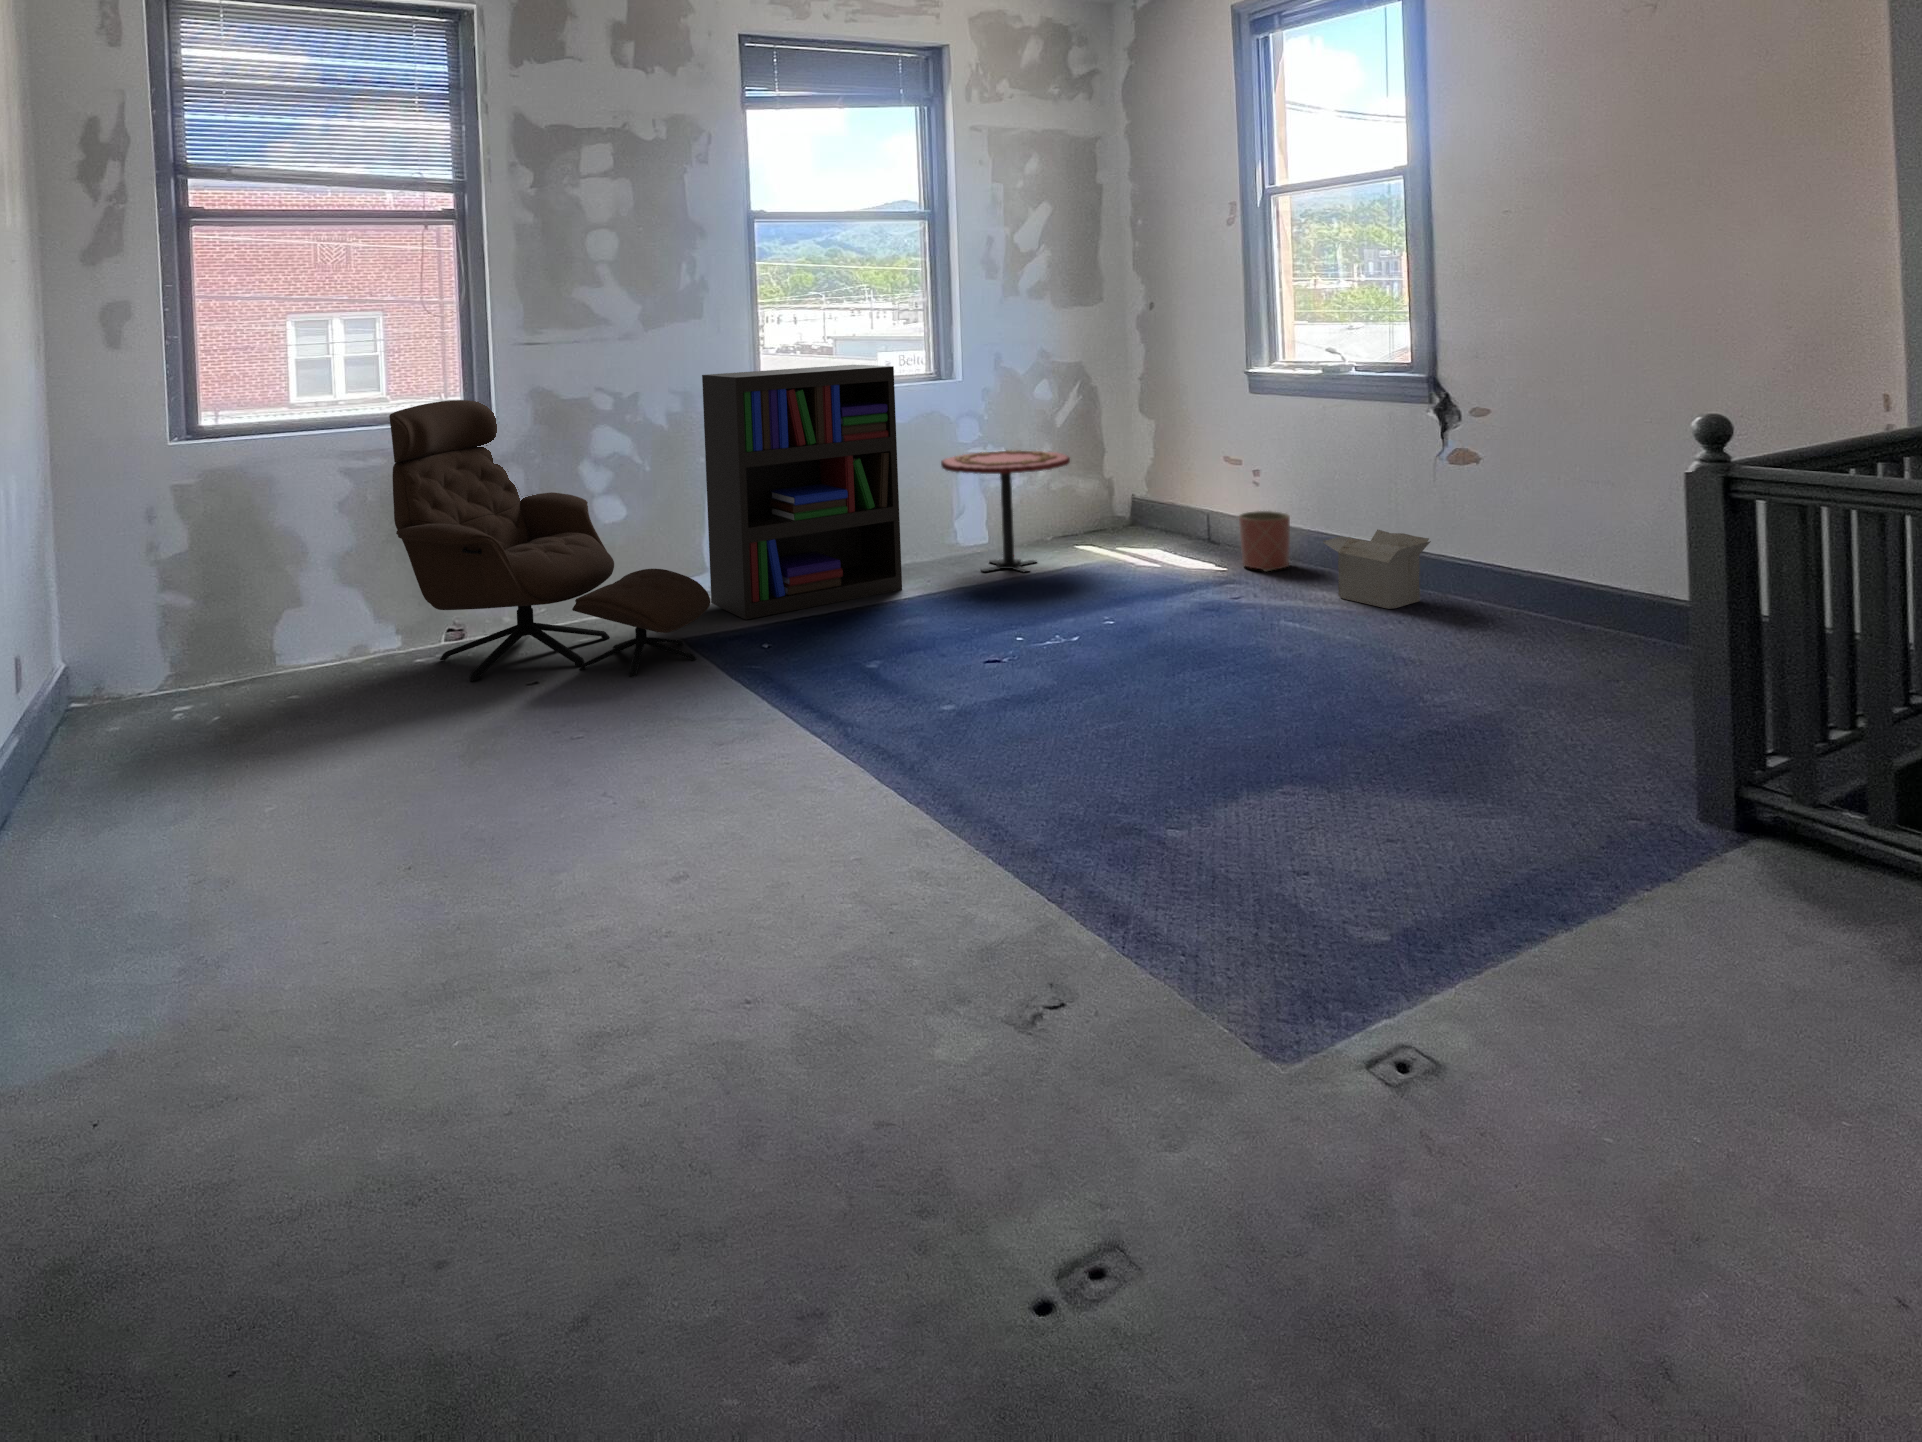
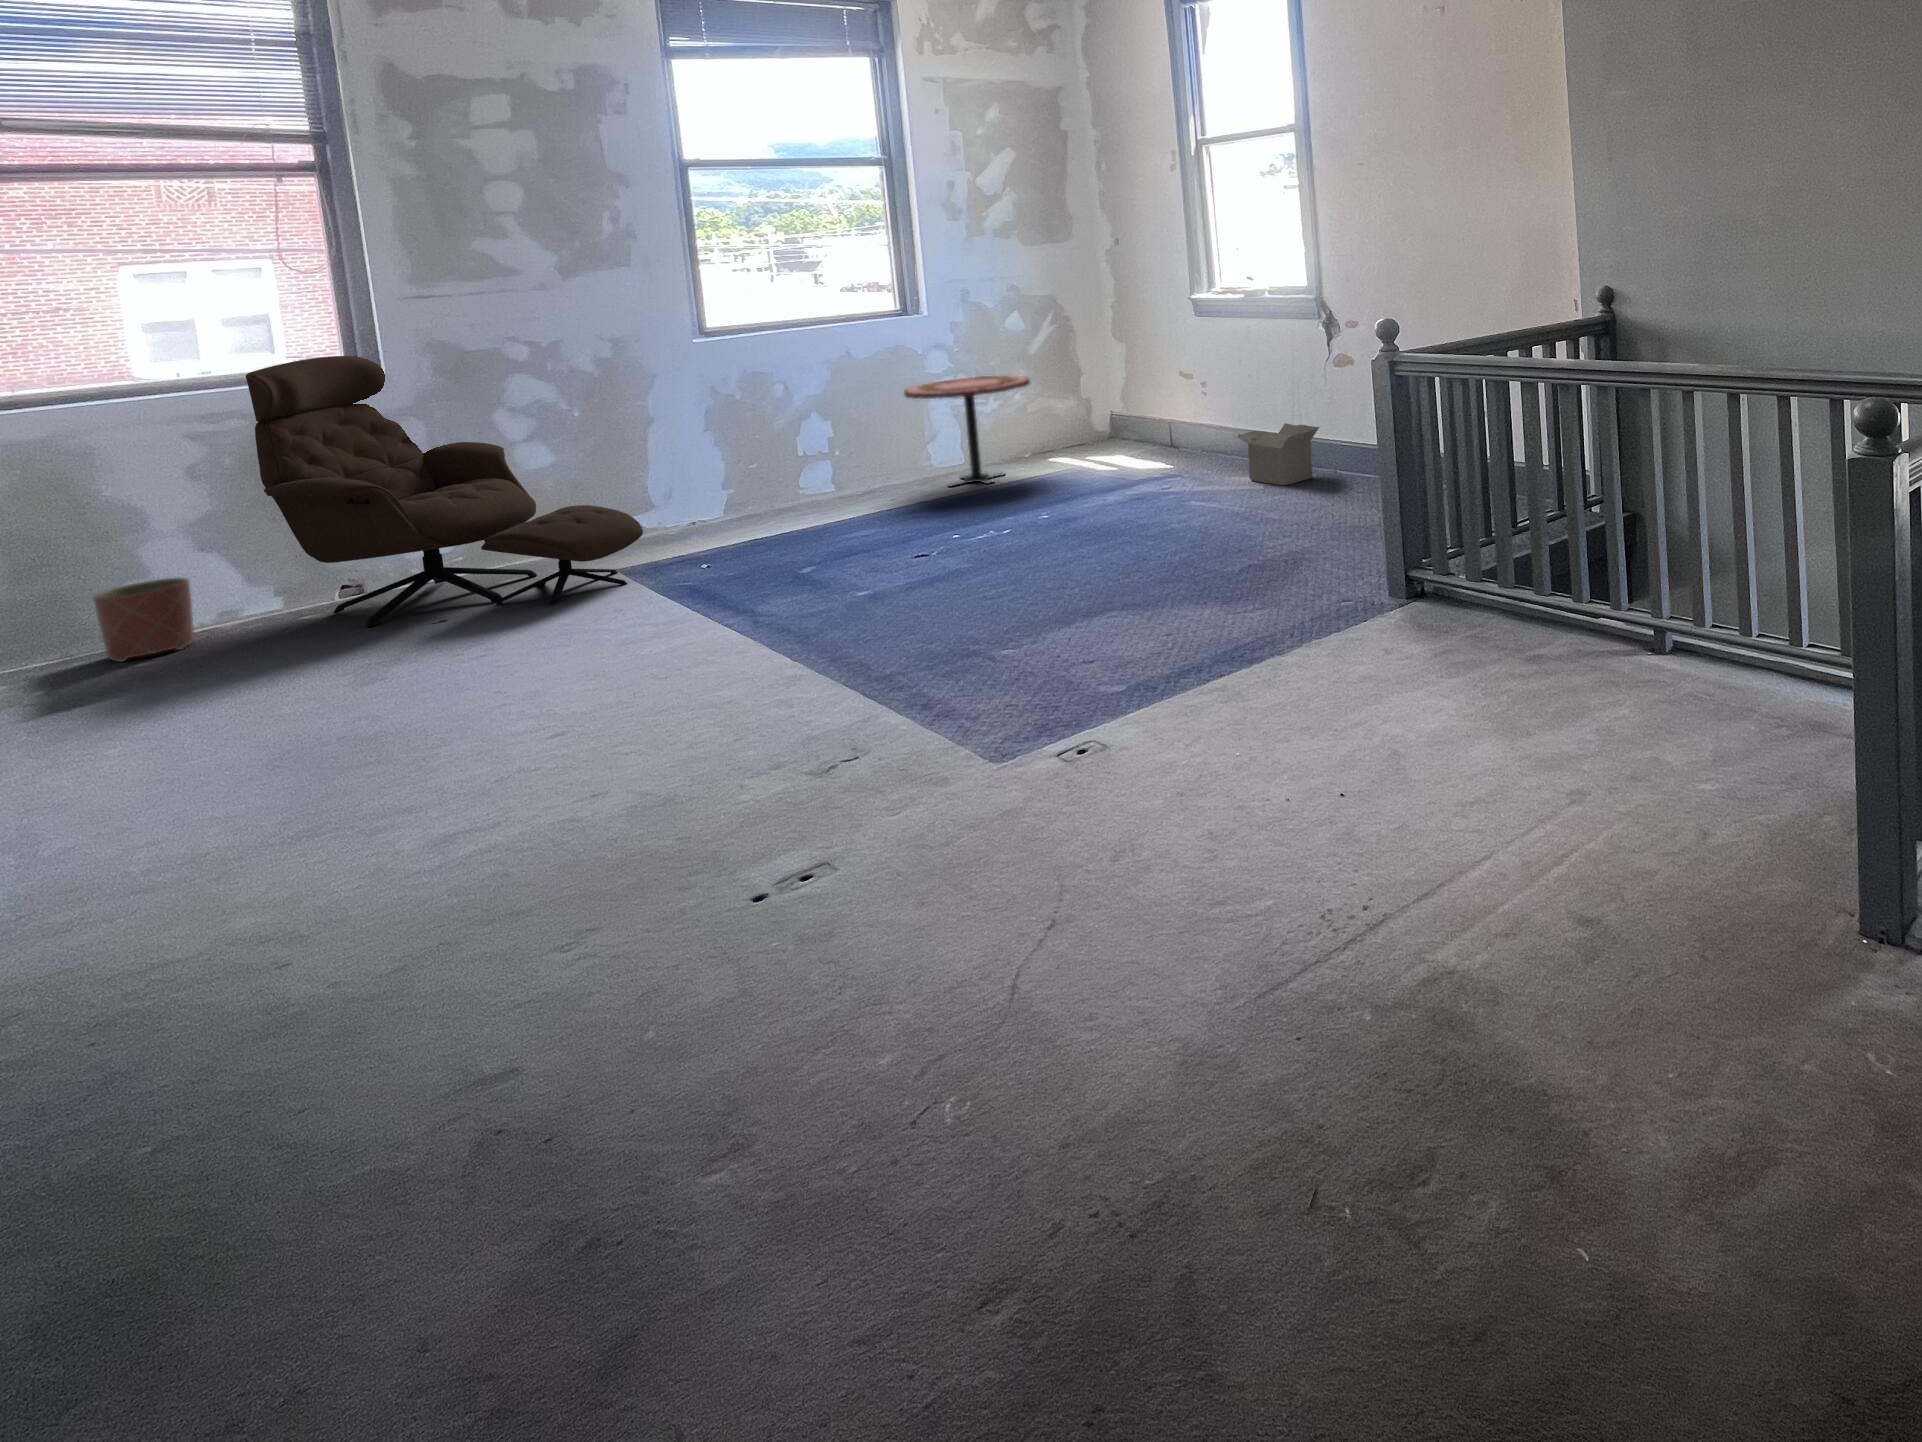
bookshelf: present [702,365,902,620] -> none [633,304,863,547]
planter: present [1239,511,1290,571] -> present [93,578,194,662]

